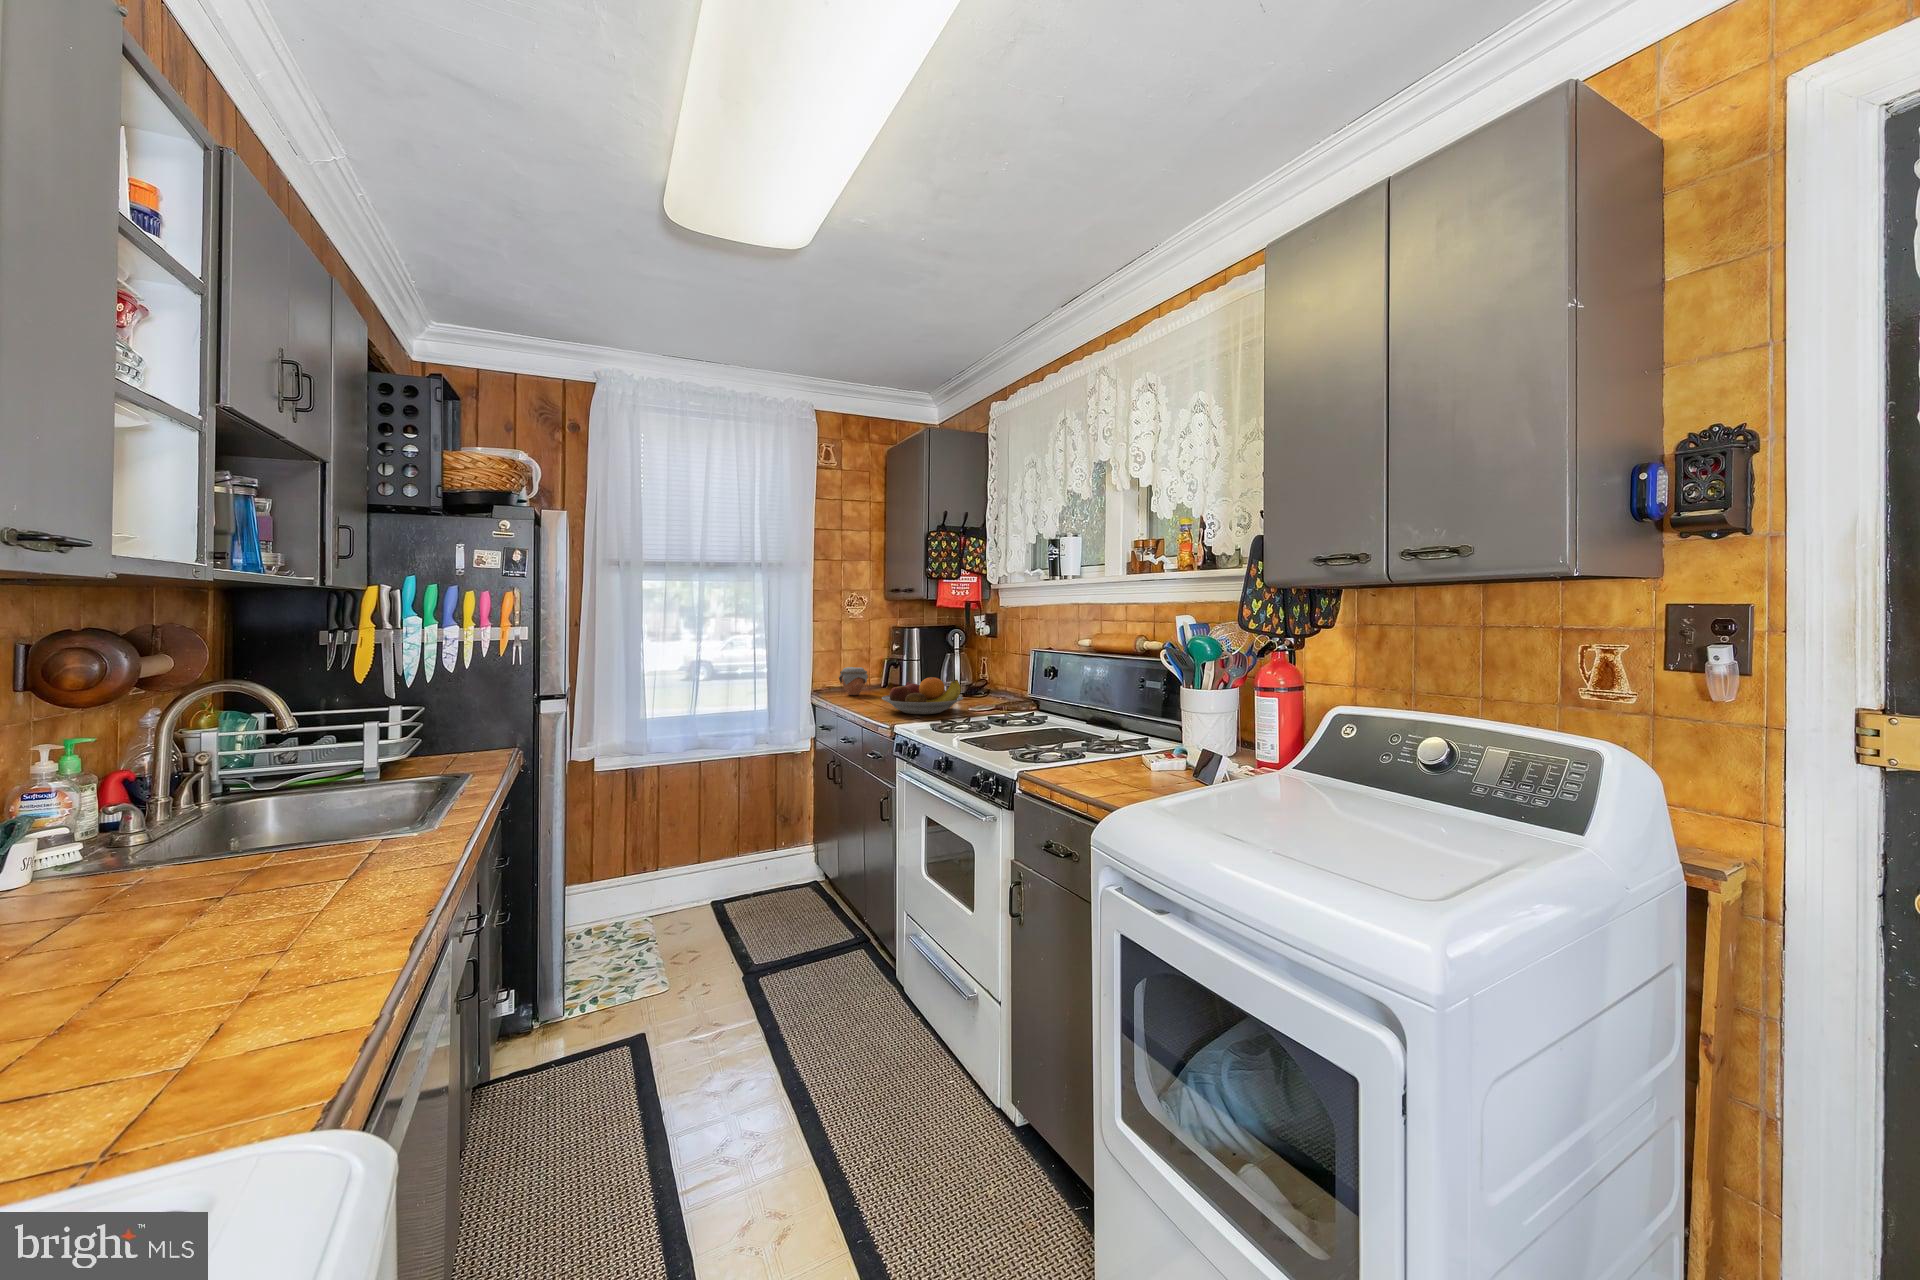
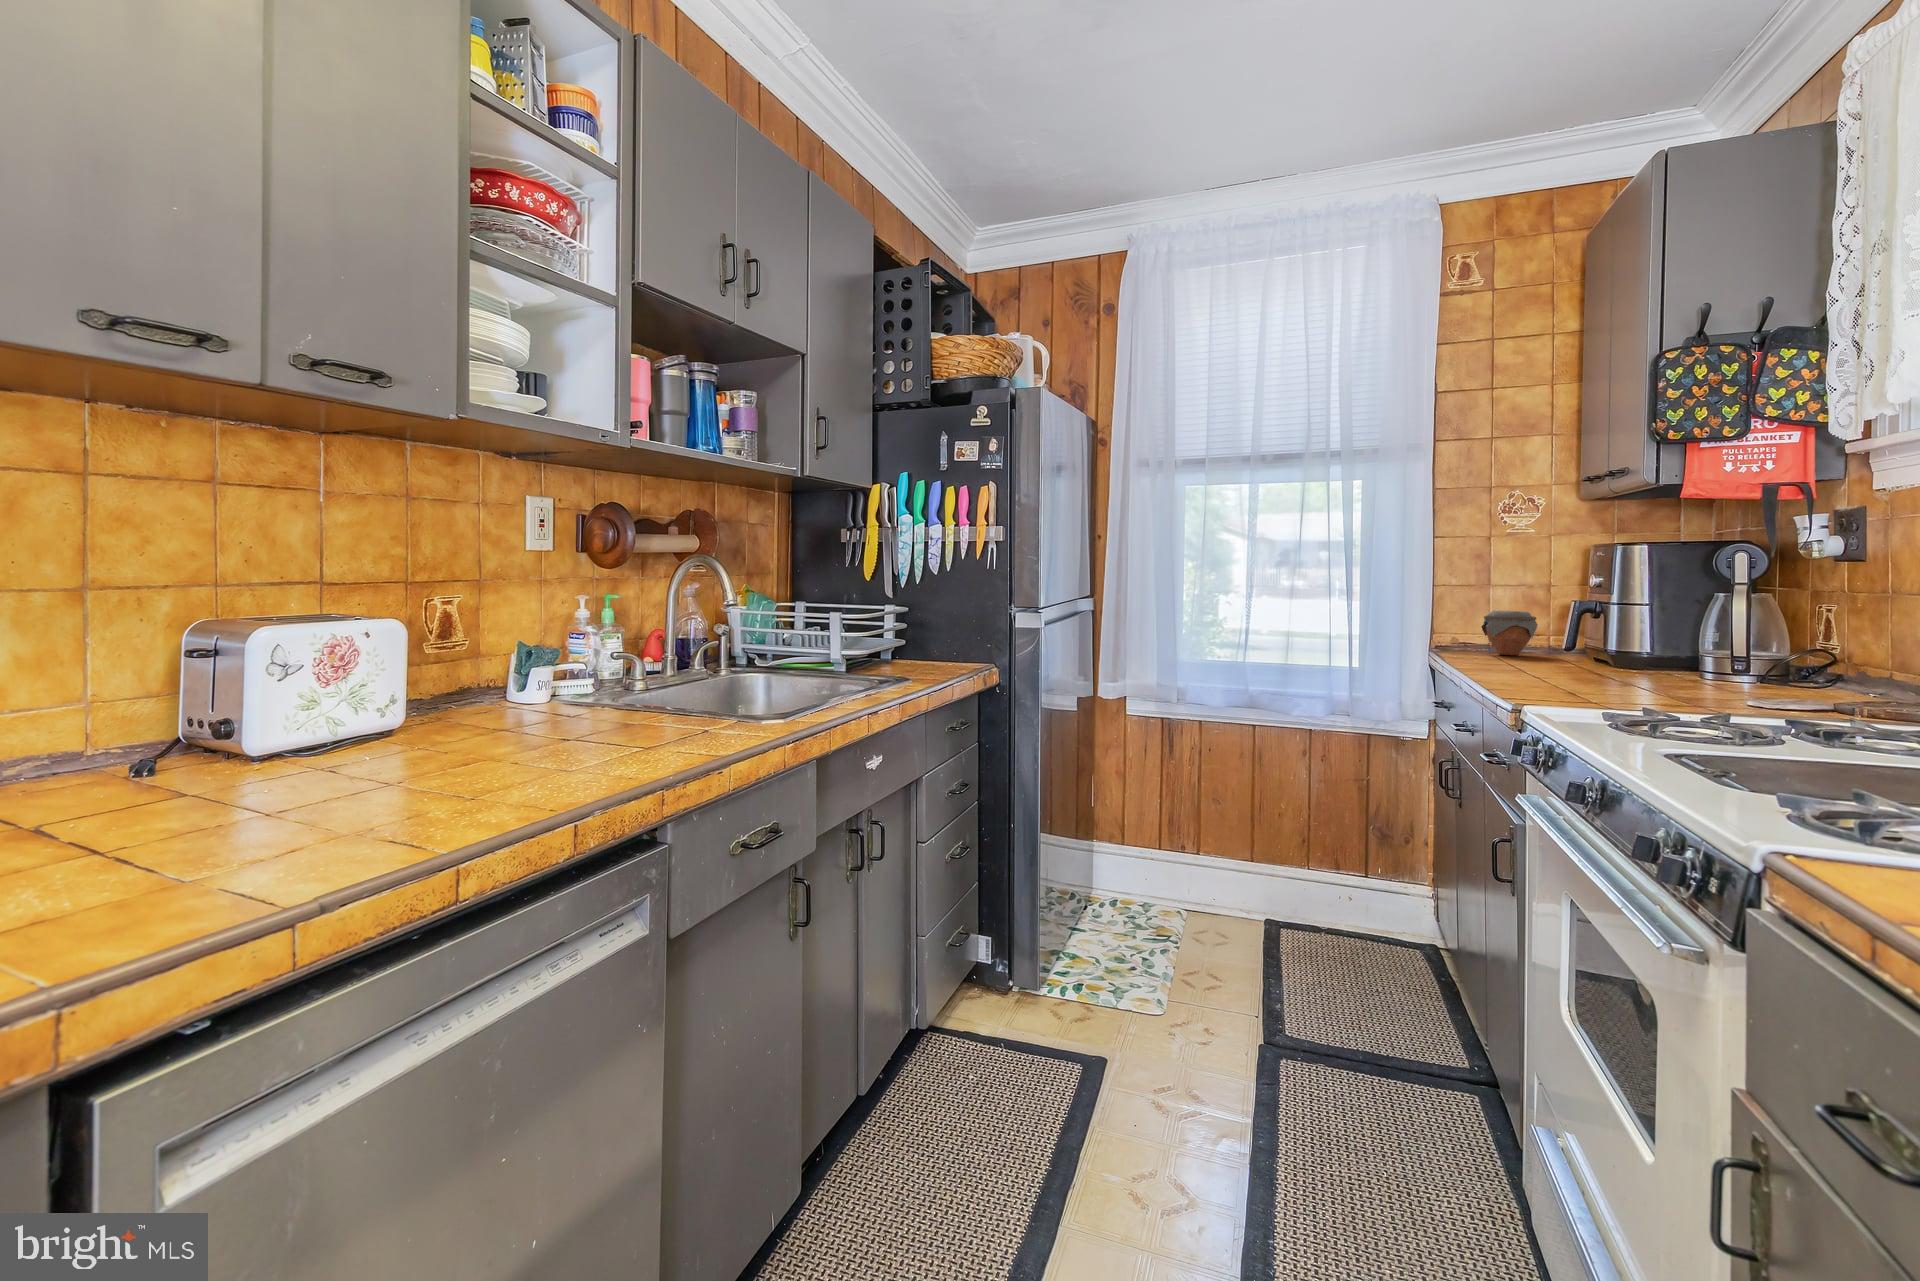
fruit bowl: present [882,677,963,714] -> none [1539,618,1732,686]

